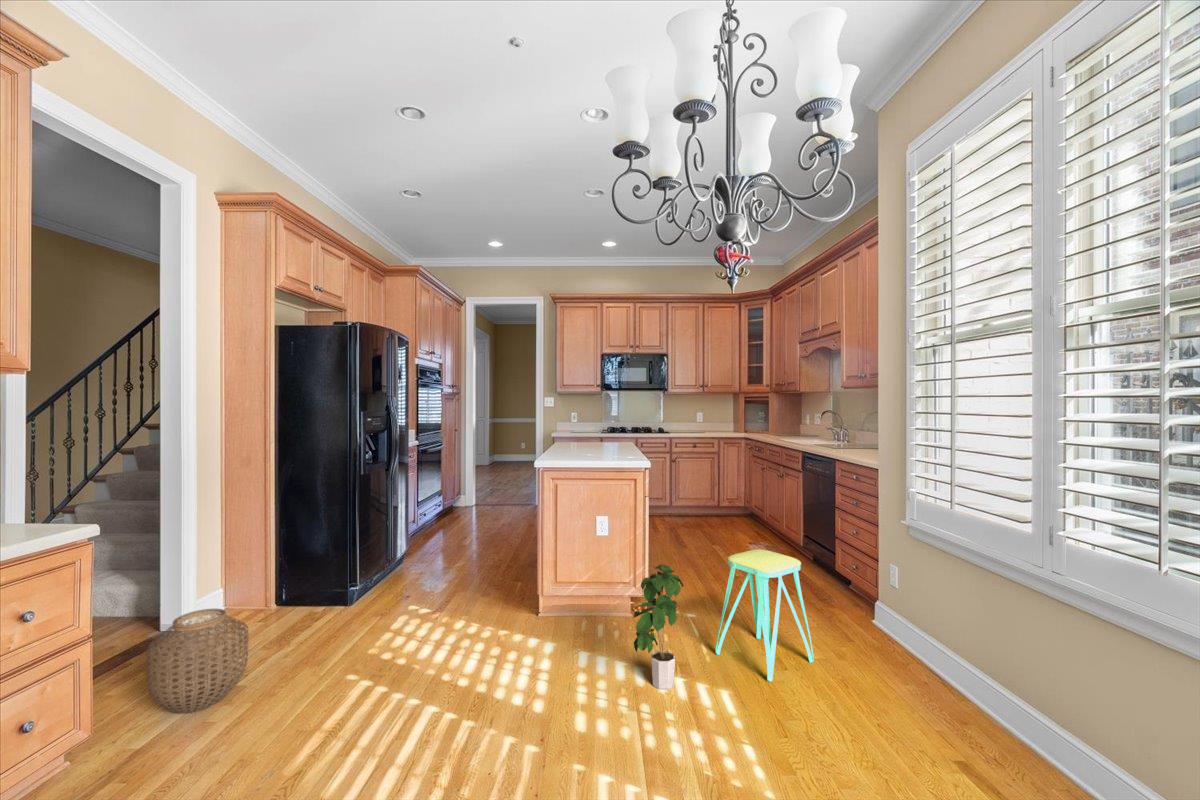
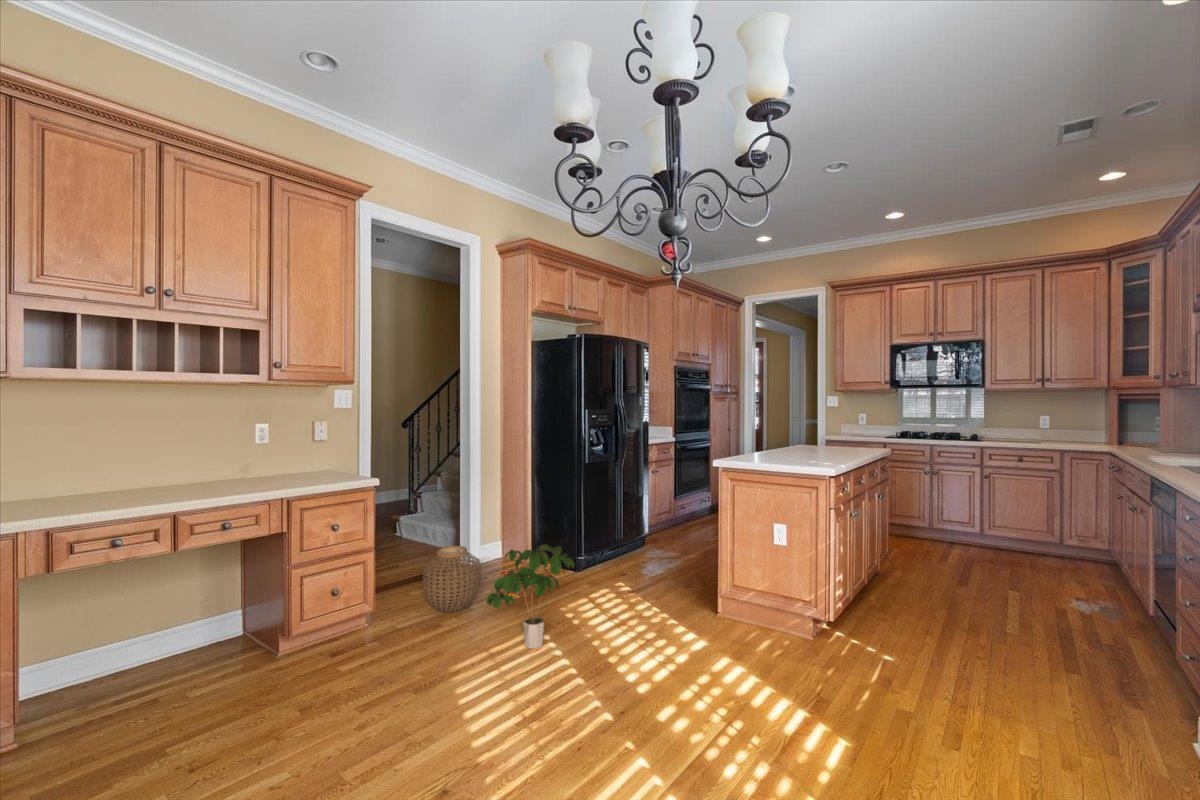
stool: present [716,549,814,682] -> none [872,594,1011,766]
potted plant: present [632,565,684,689] -> present [486,545,575,649]

